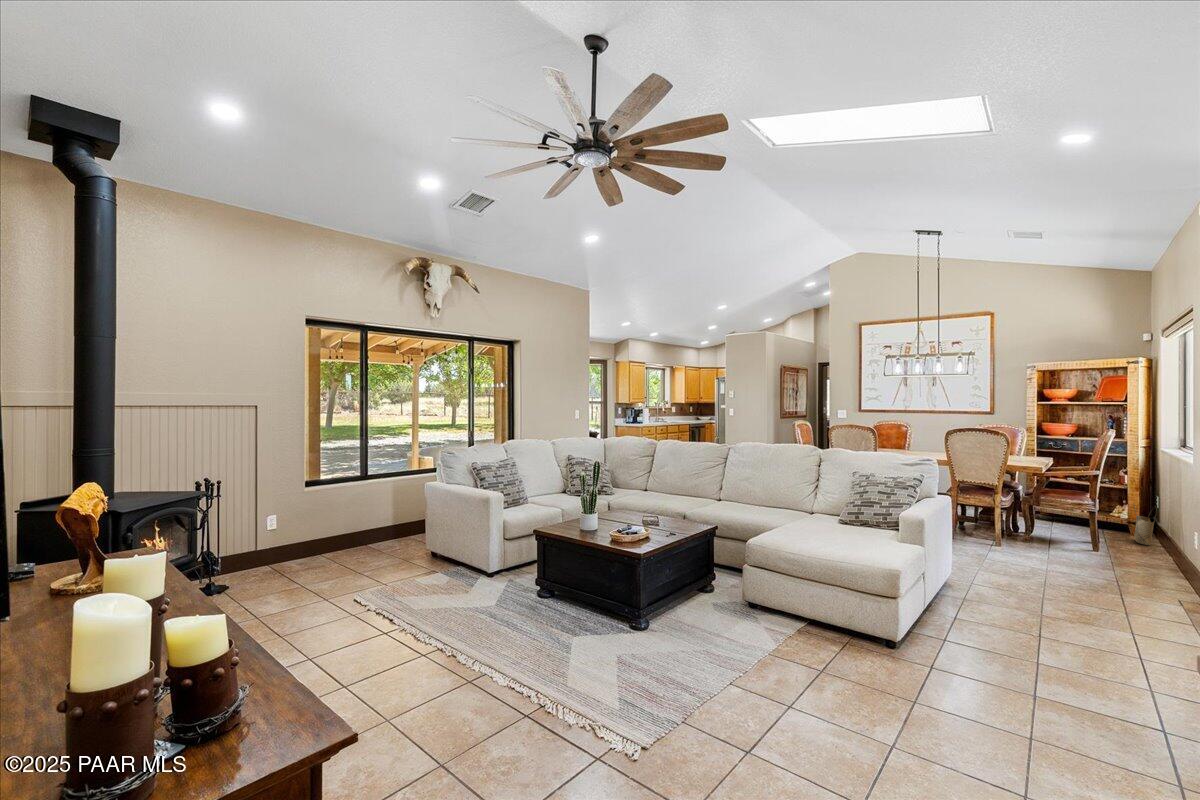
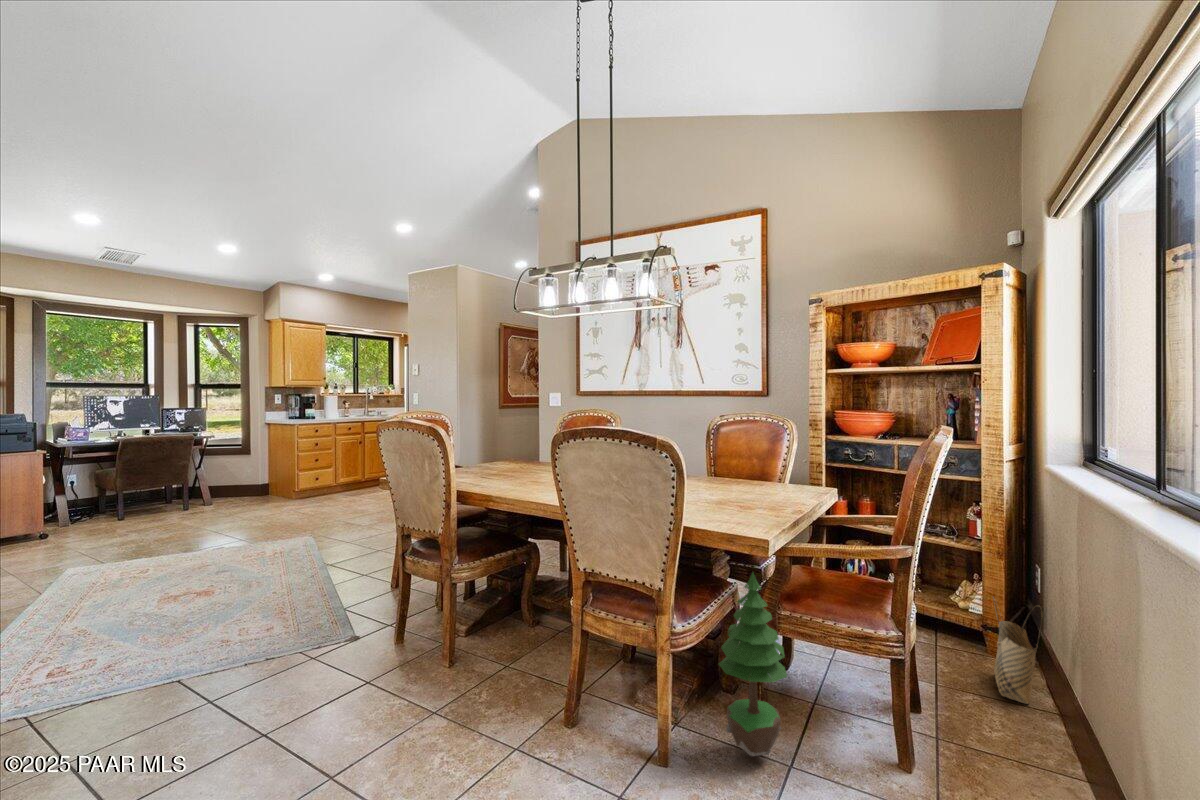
potted tree: none [1019,481,1050,549] -> present [719,573,787,756]

